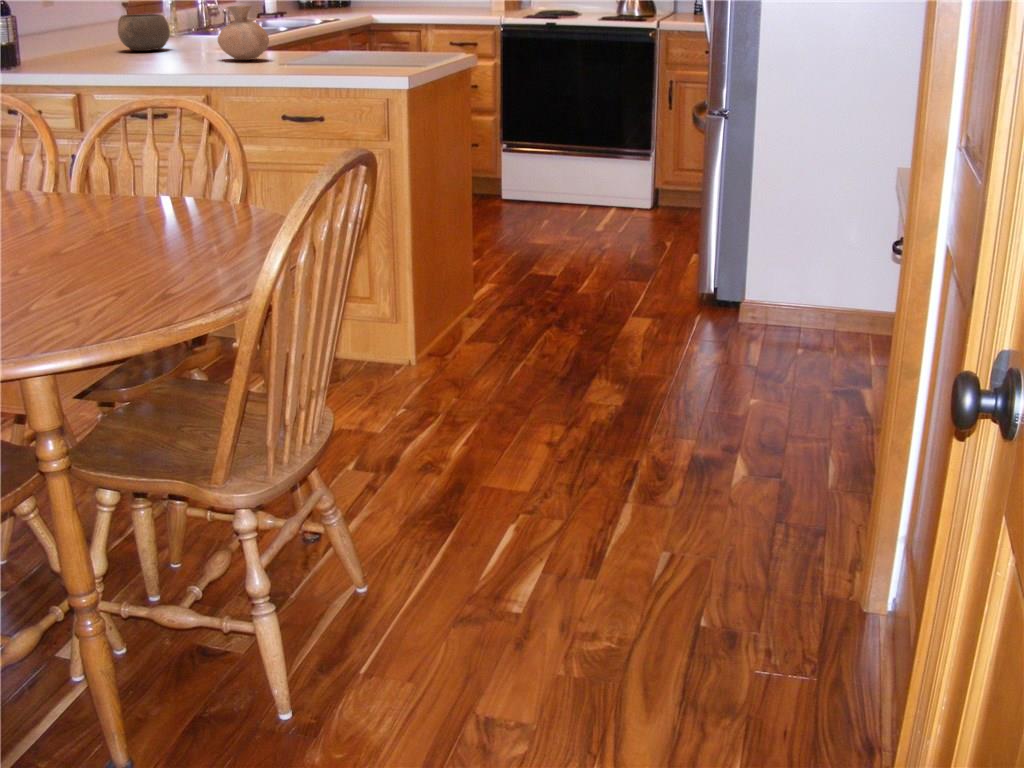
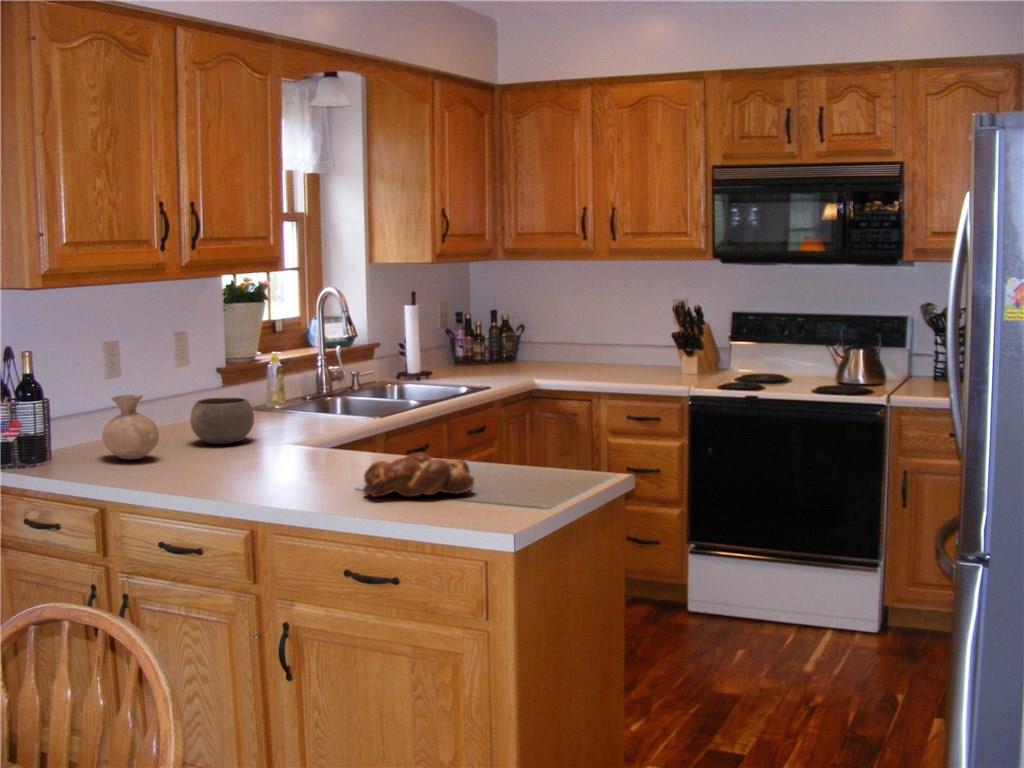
vase: present [218,6,269,60] -> present [102,395,159,459]
bread loaf: none [283,36,367,69] -> present [363,453,474,497]

